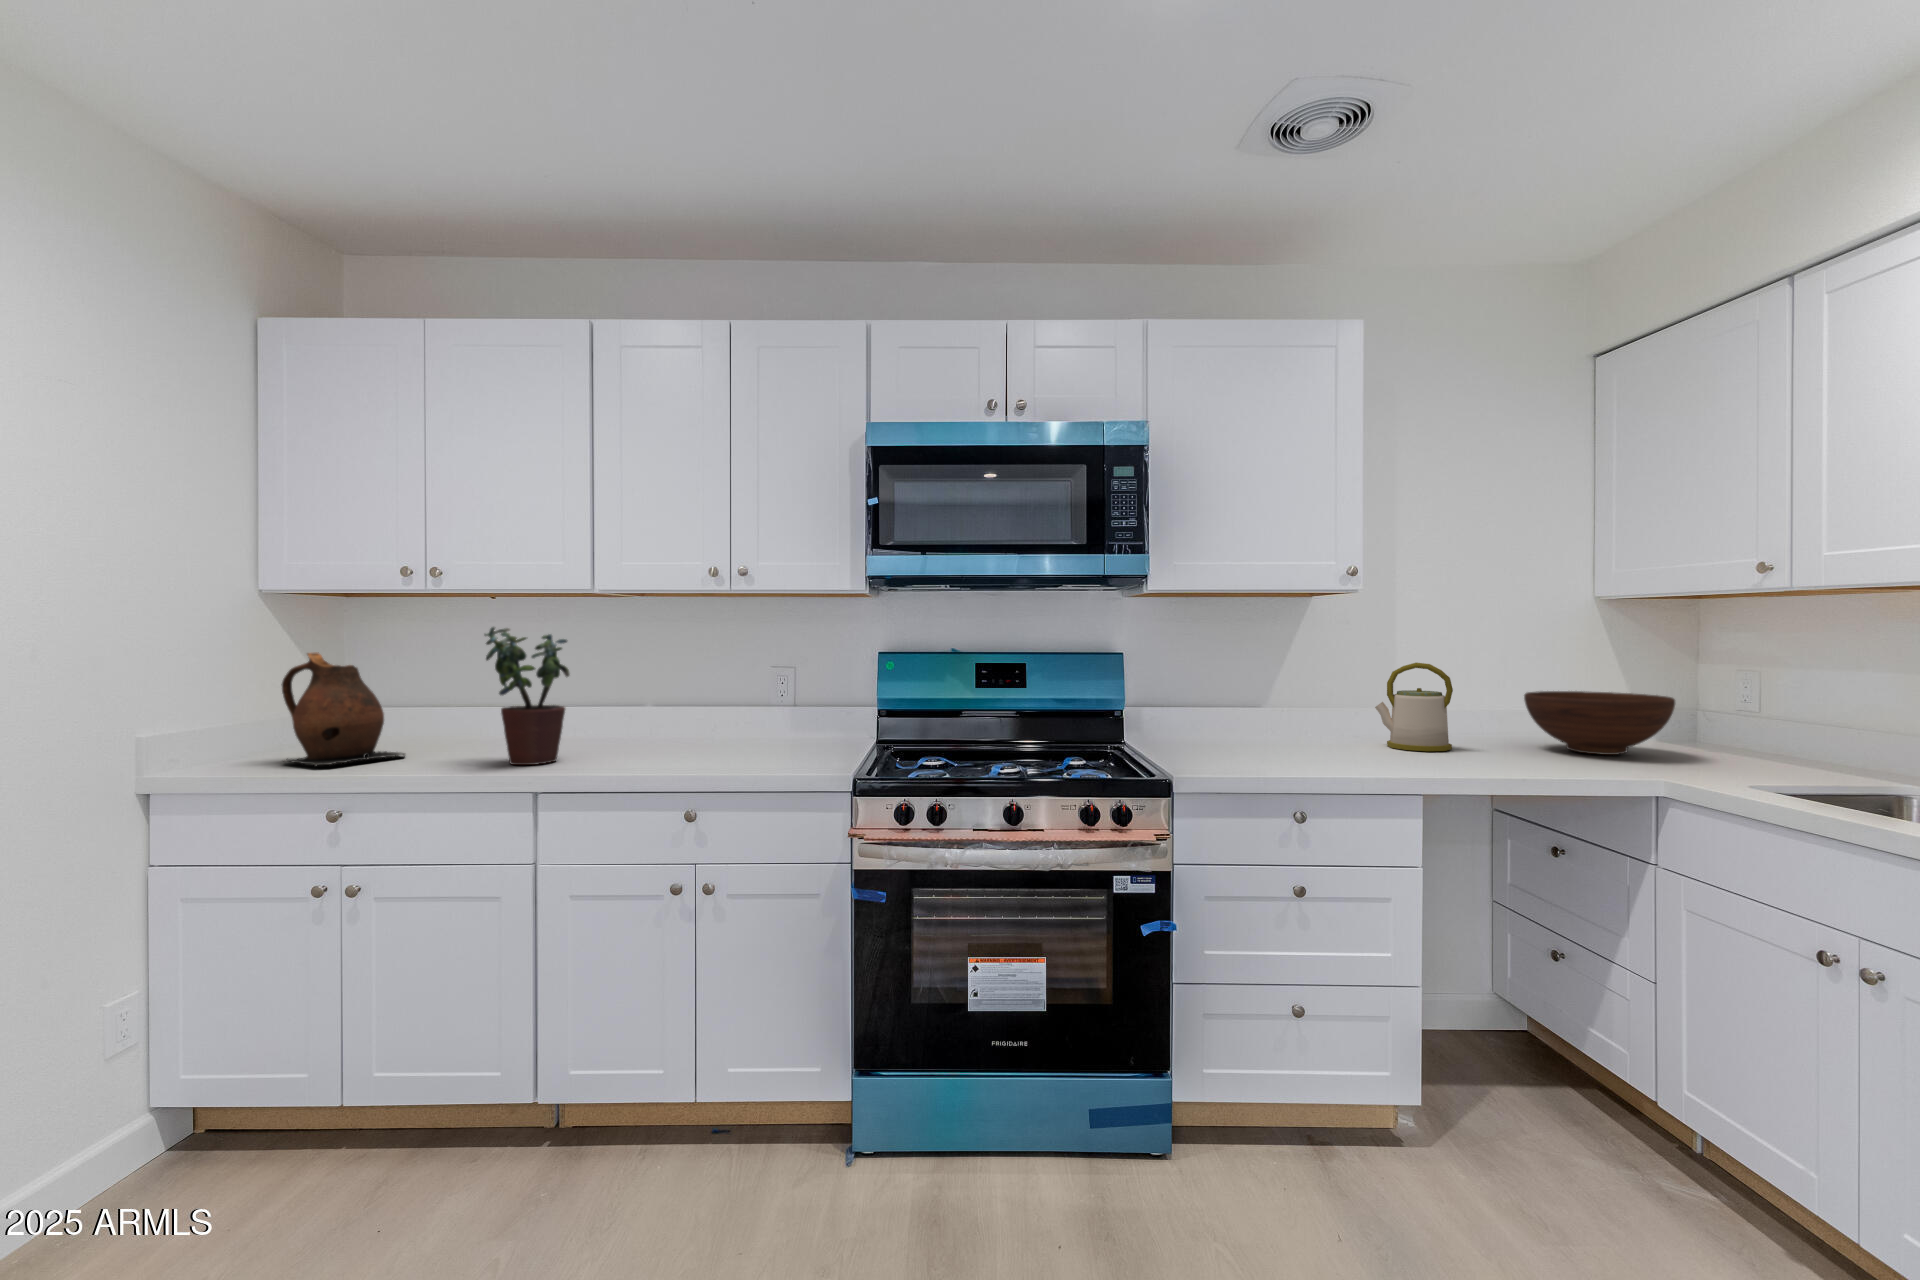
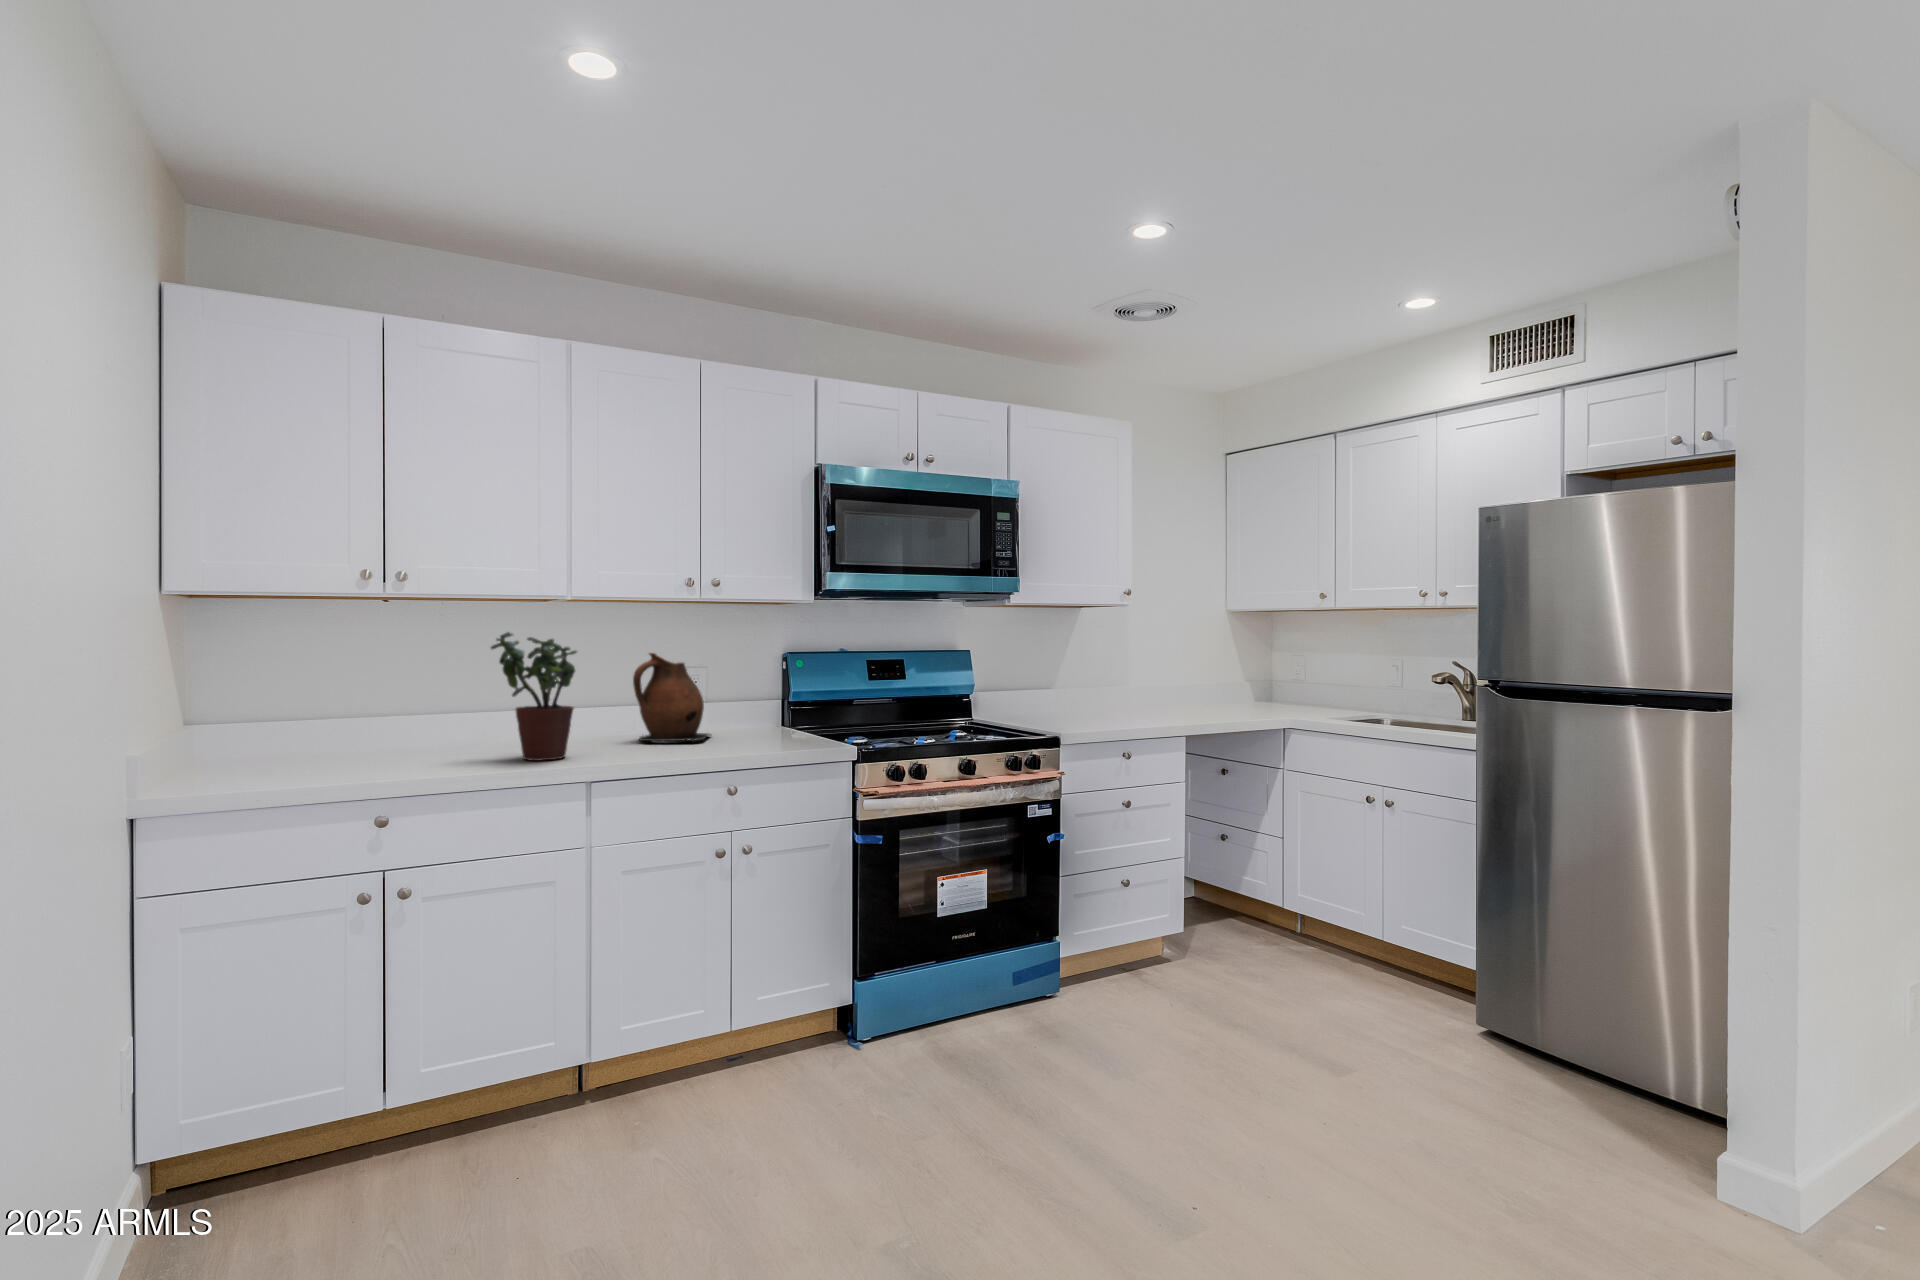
ceramic pitcher: present [281,652,405,766] -> present [633,653,711,741]
kettle: present [1375,663,1453,751] -> none [1117,655,1166,715]
fruit bowl: present [1524,691,1675,755] -> none [1196,672,1278,711]

